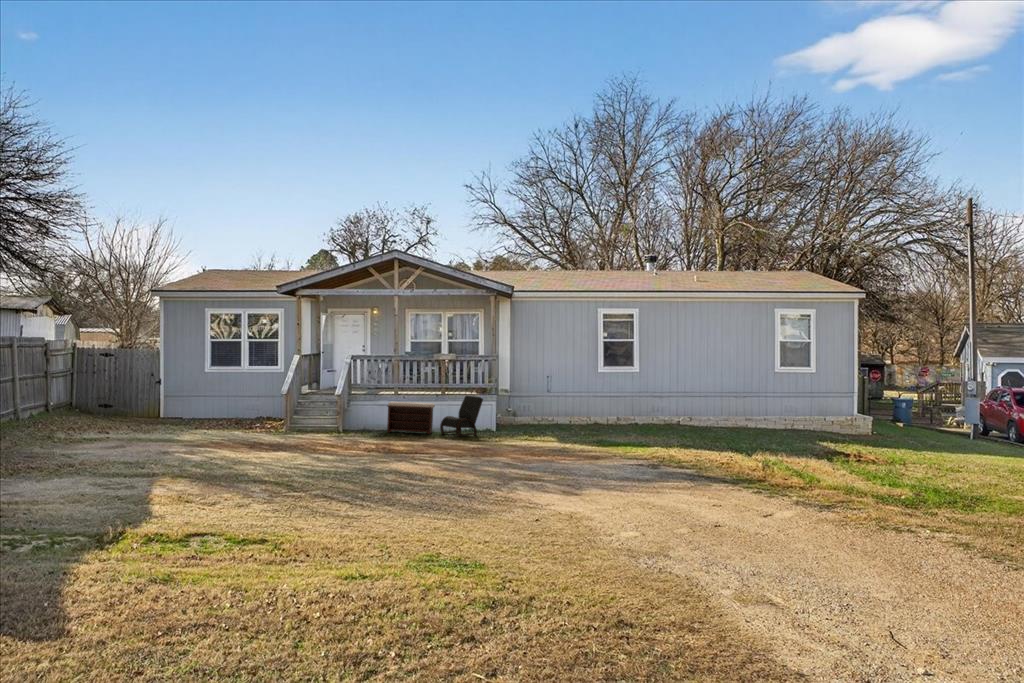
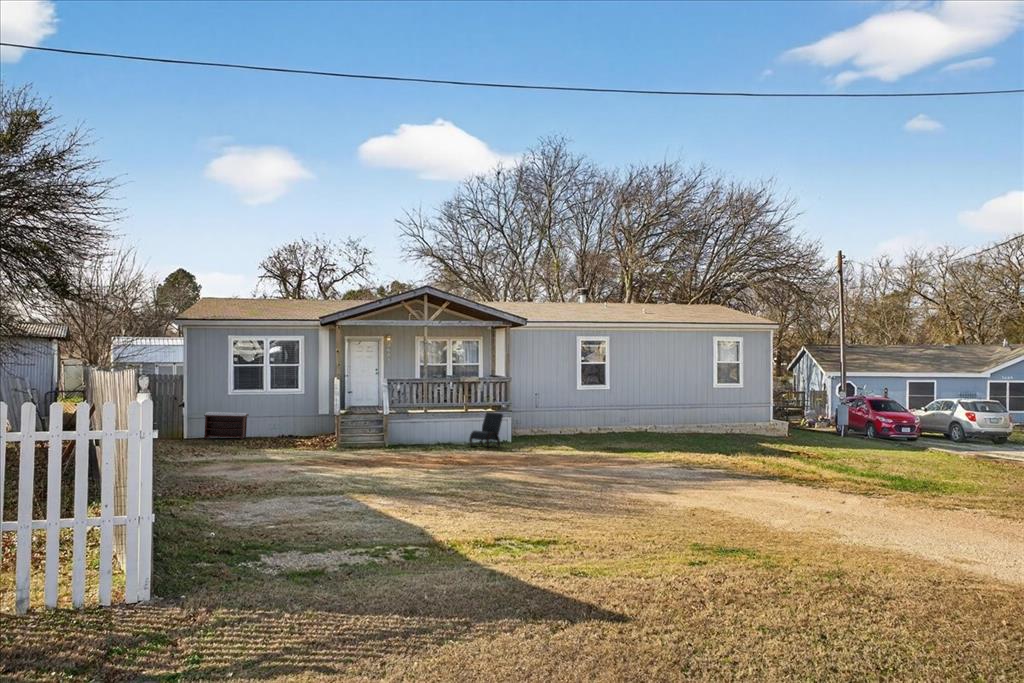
bench: present [387,402,435,434] -> present [204,412,249,439]

